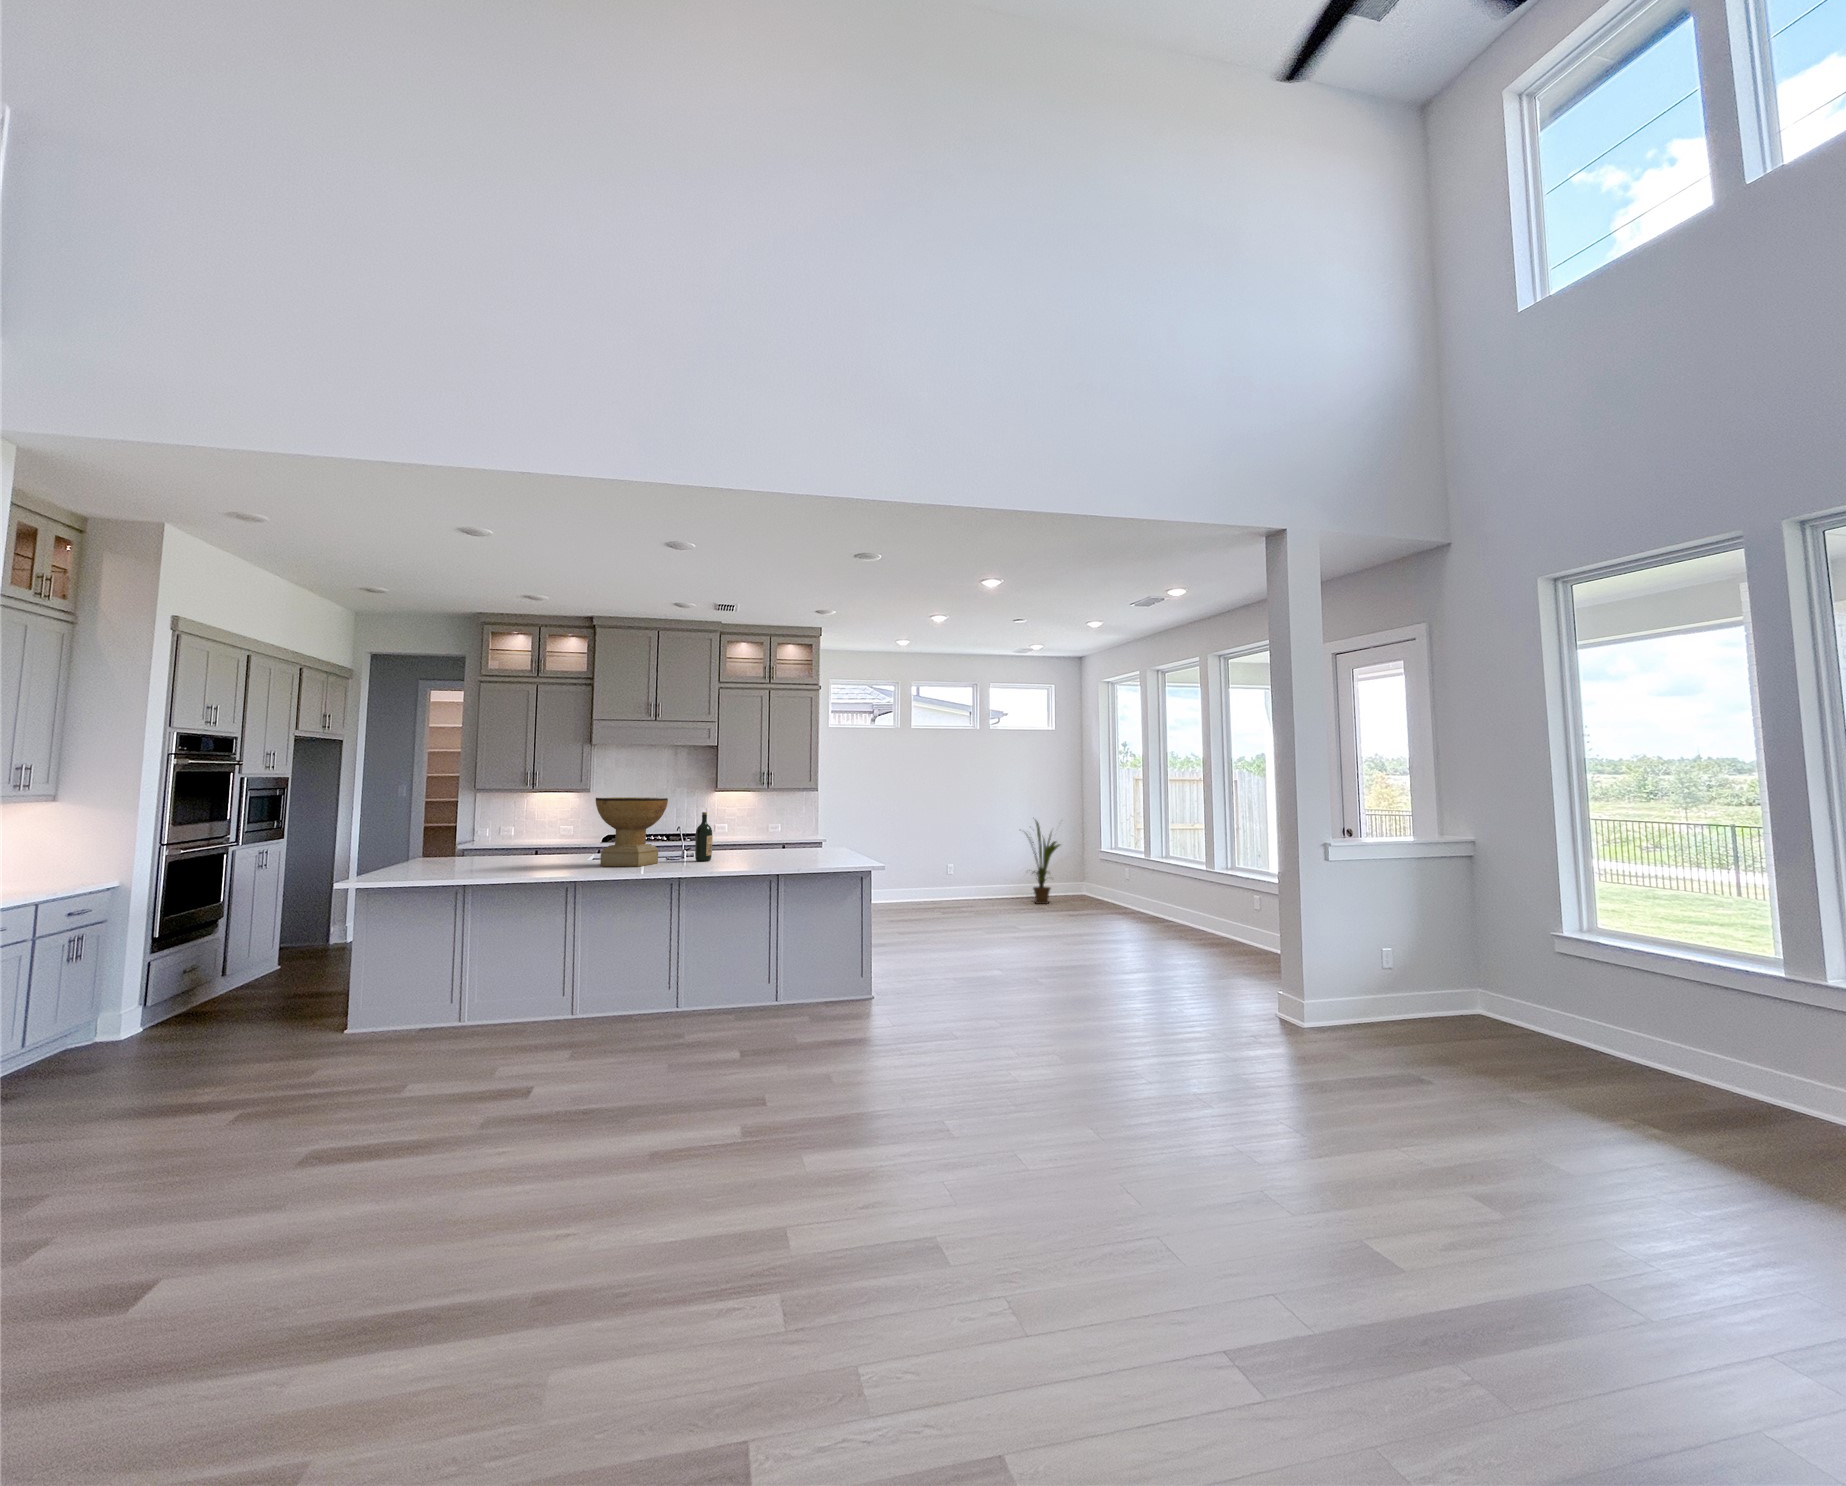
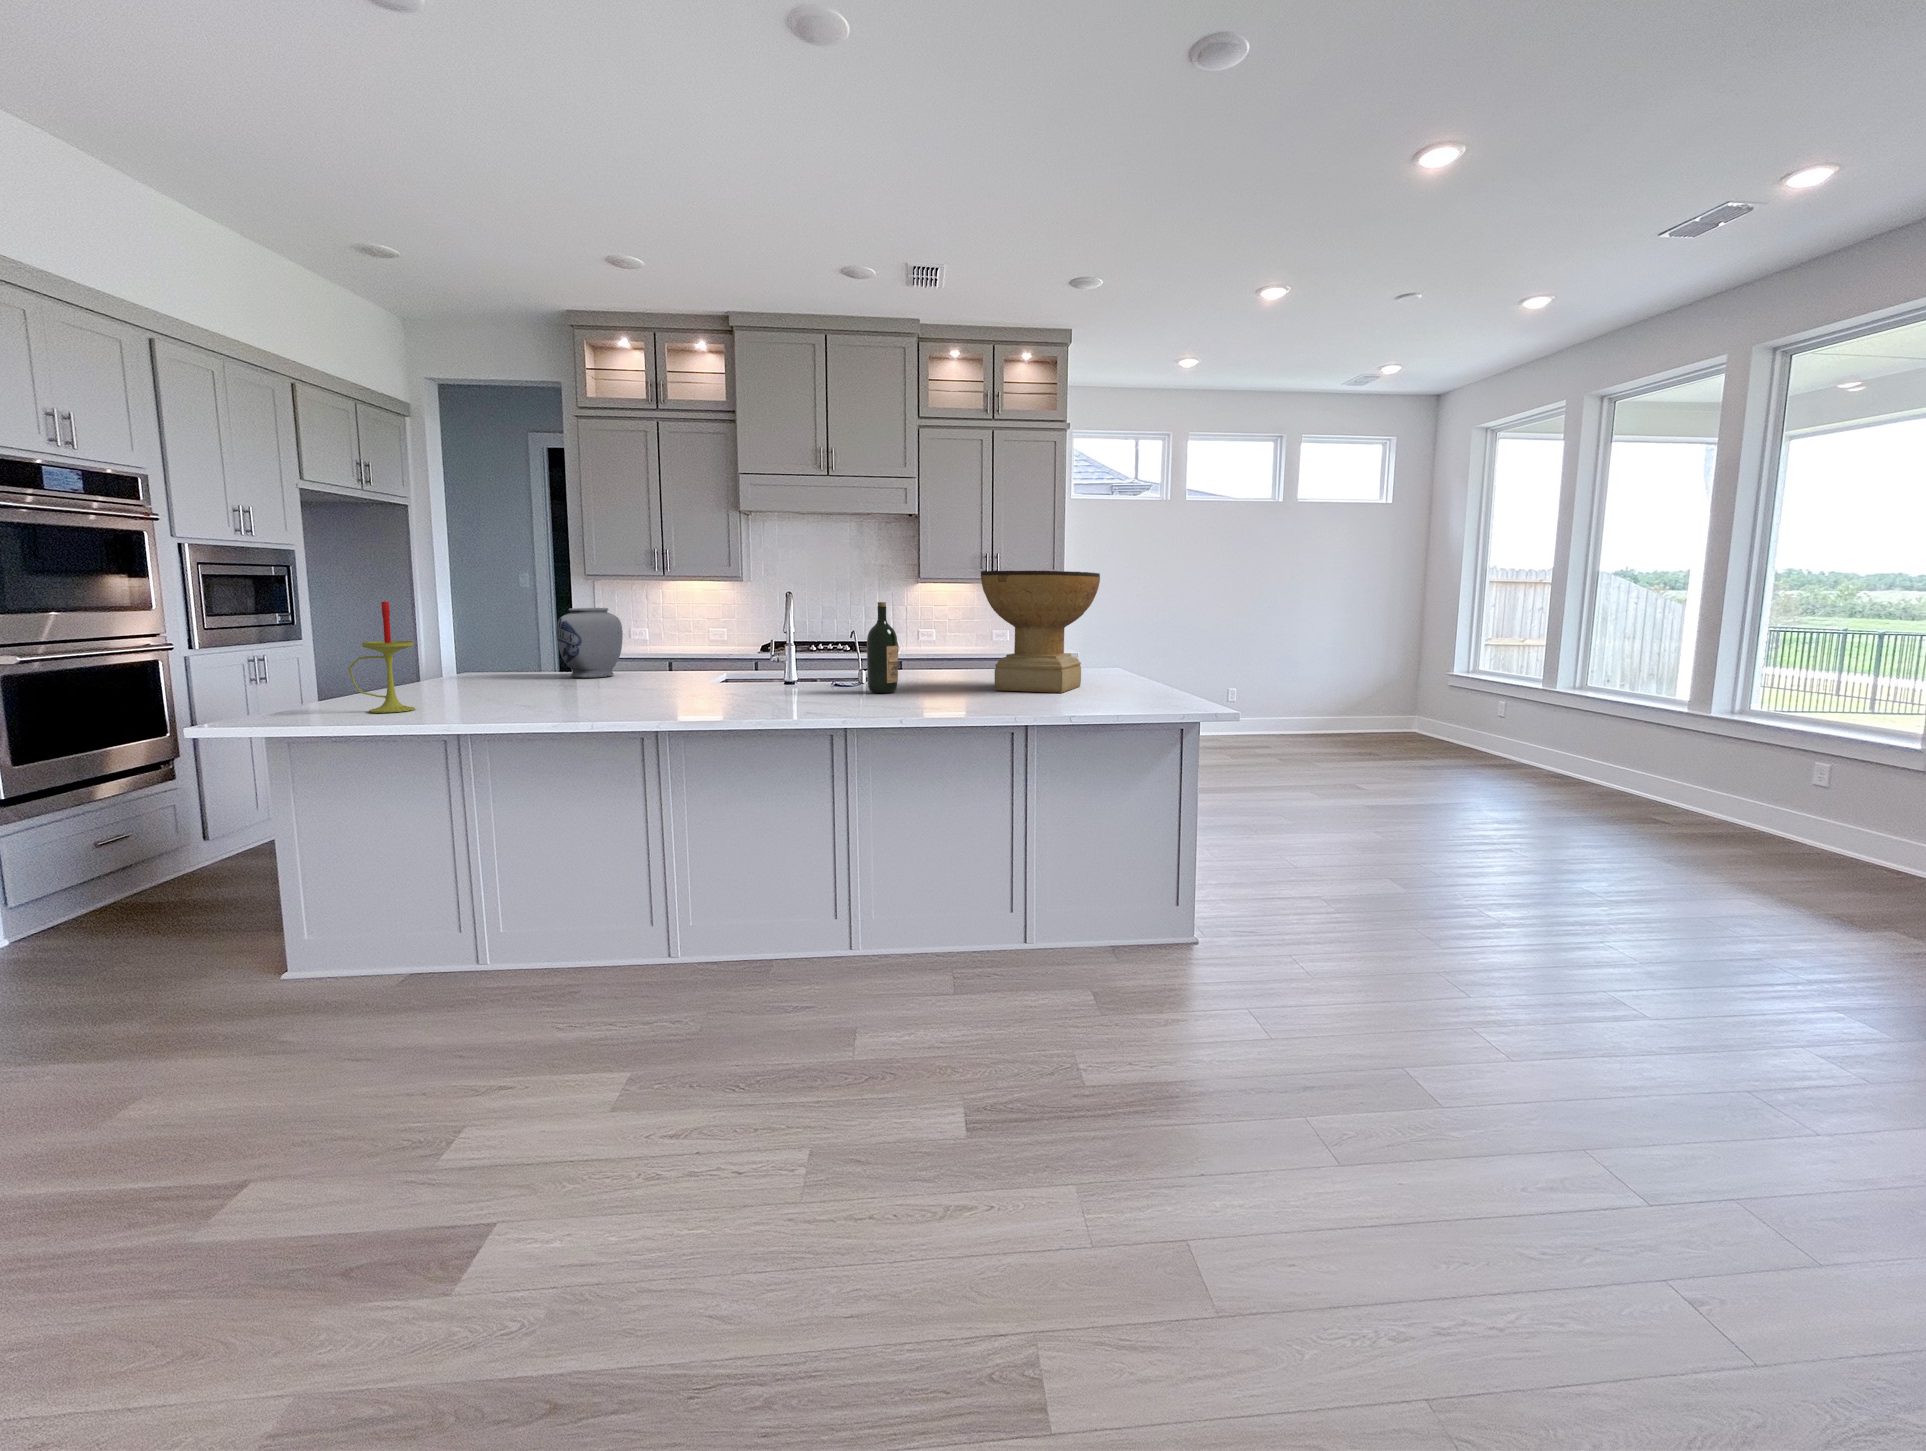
decorative bowl: present [596,797,668,867] -> present [981,571,1100,693]
candle: none [423,815,457,875] -> present [348,601,415,713]
vase: none [491,815,532,859] -> present [557,608,623,678]
house plant: present [1032,820,1060,904] -> none [1333,627,1409,747]

